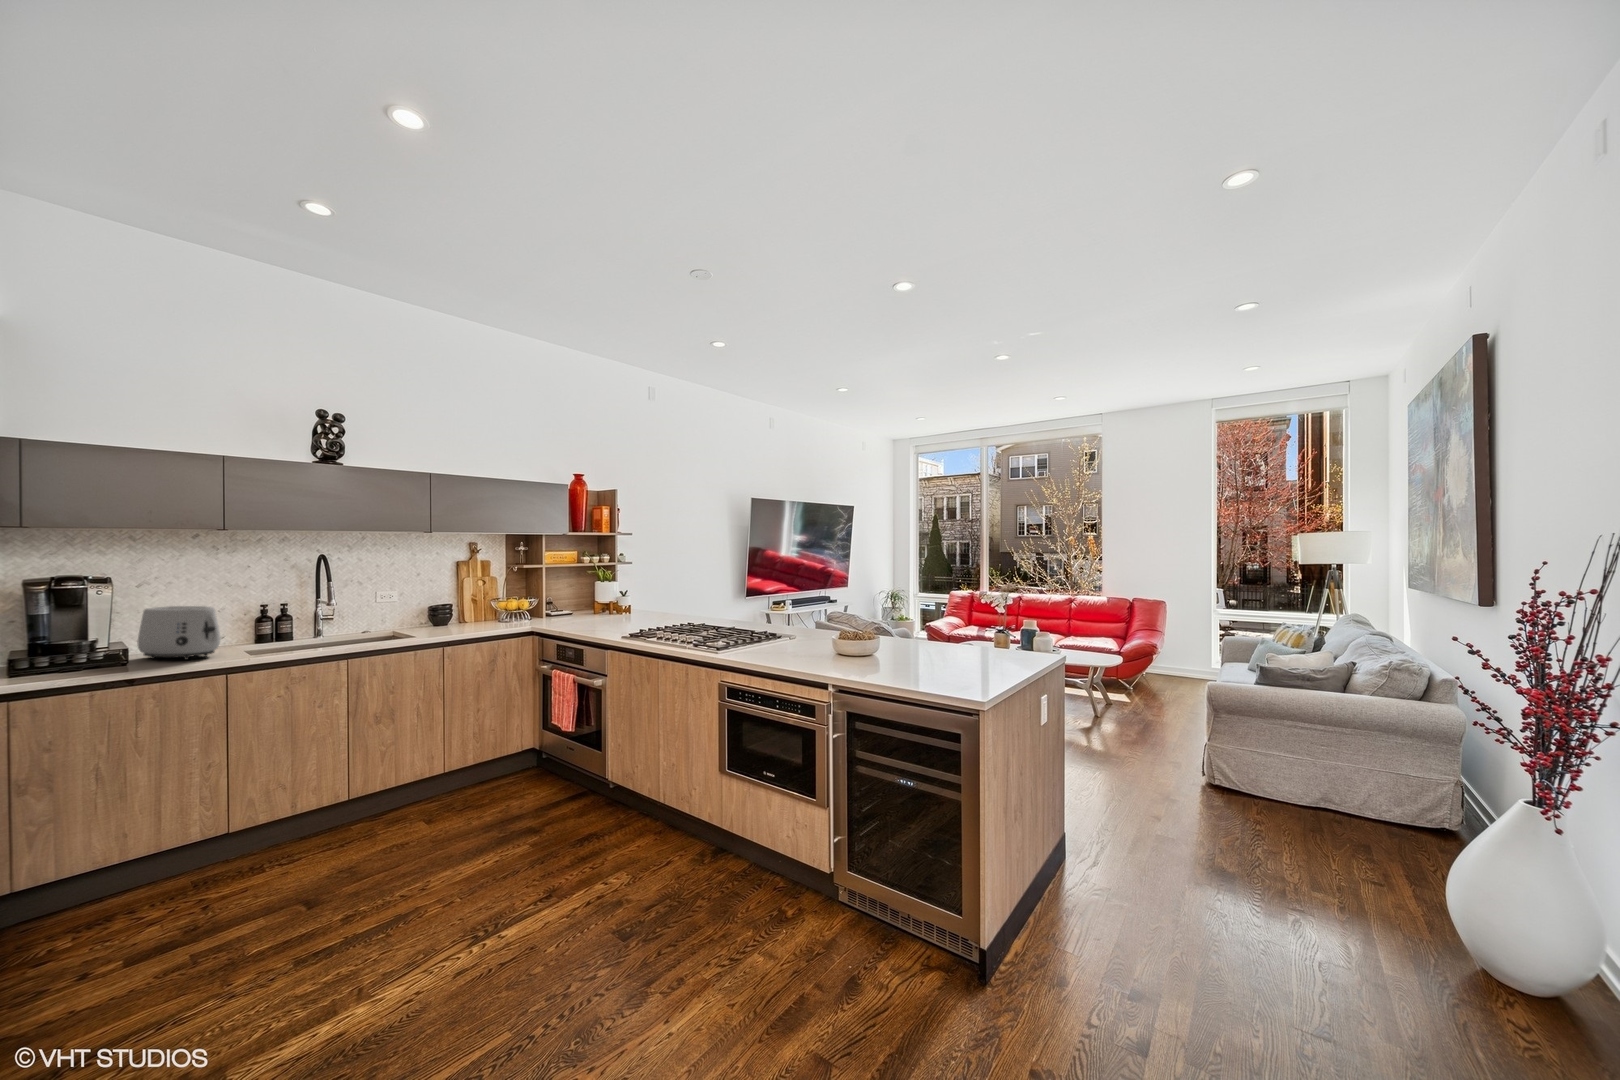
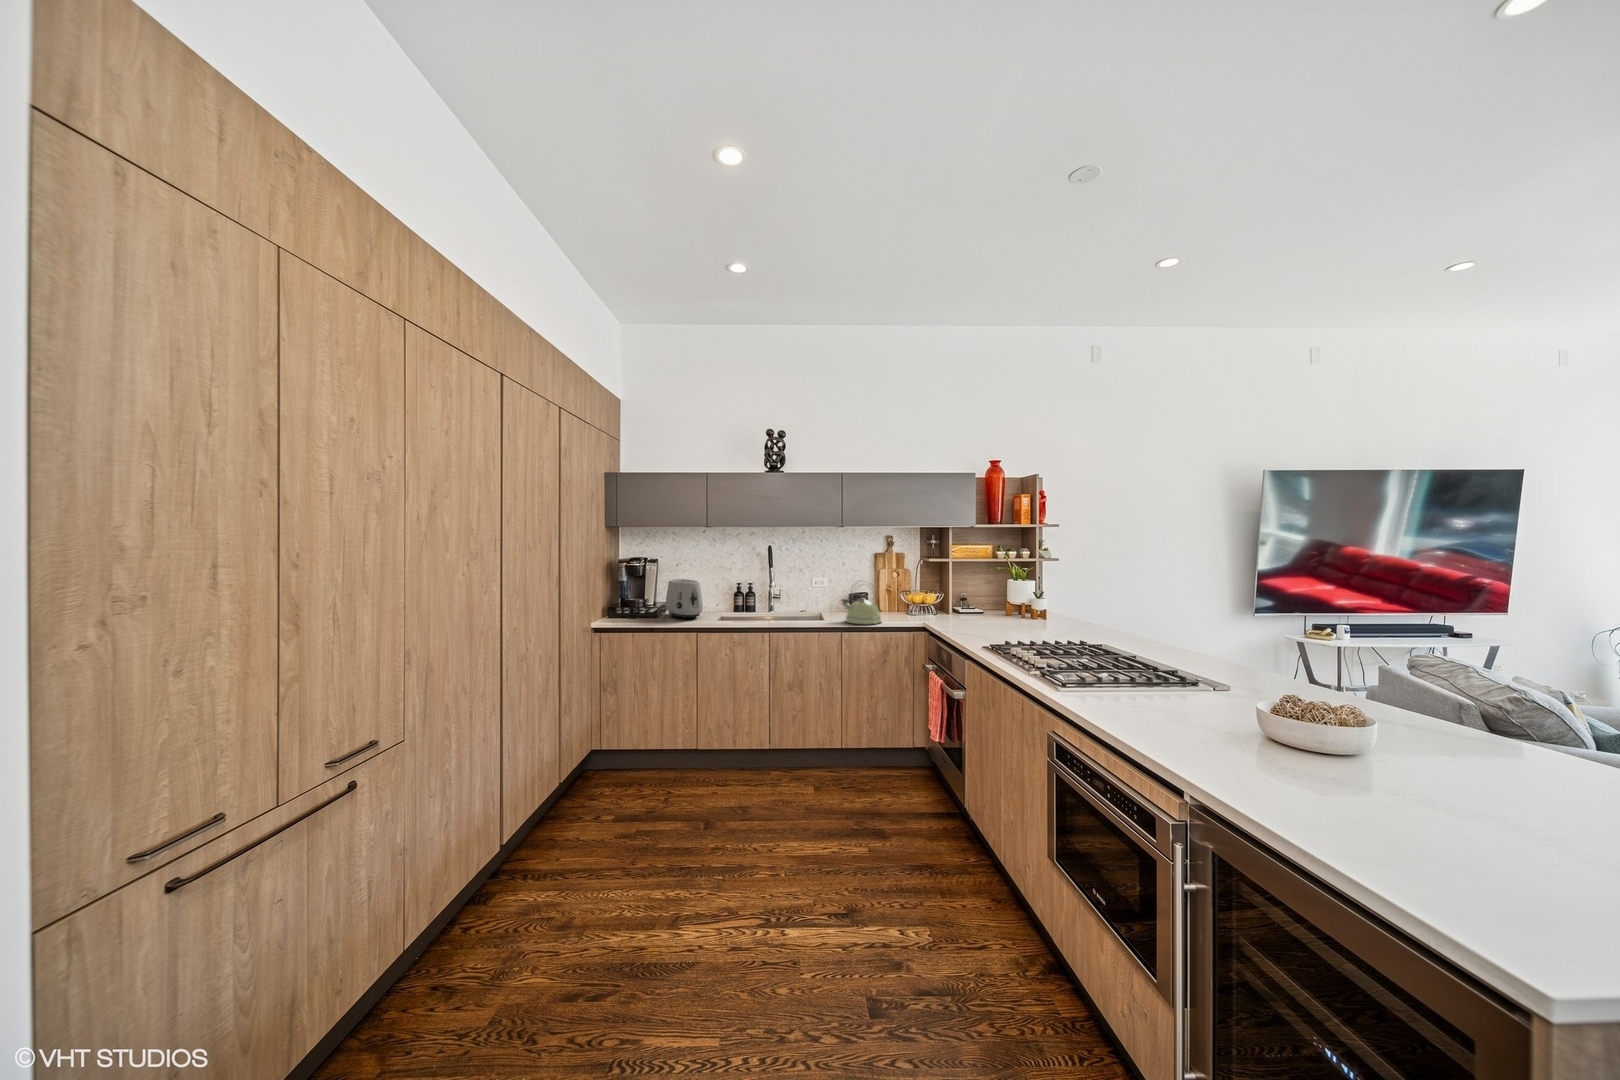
kettle: none [431,589,481,636] -> present [841,596,881,624]

